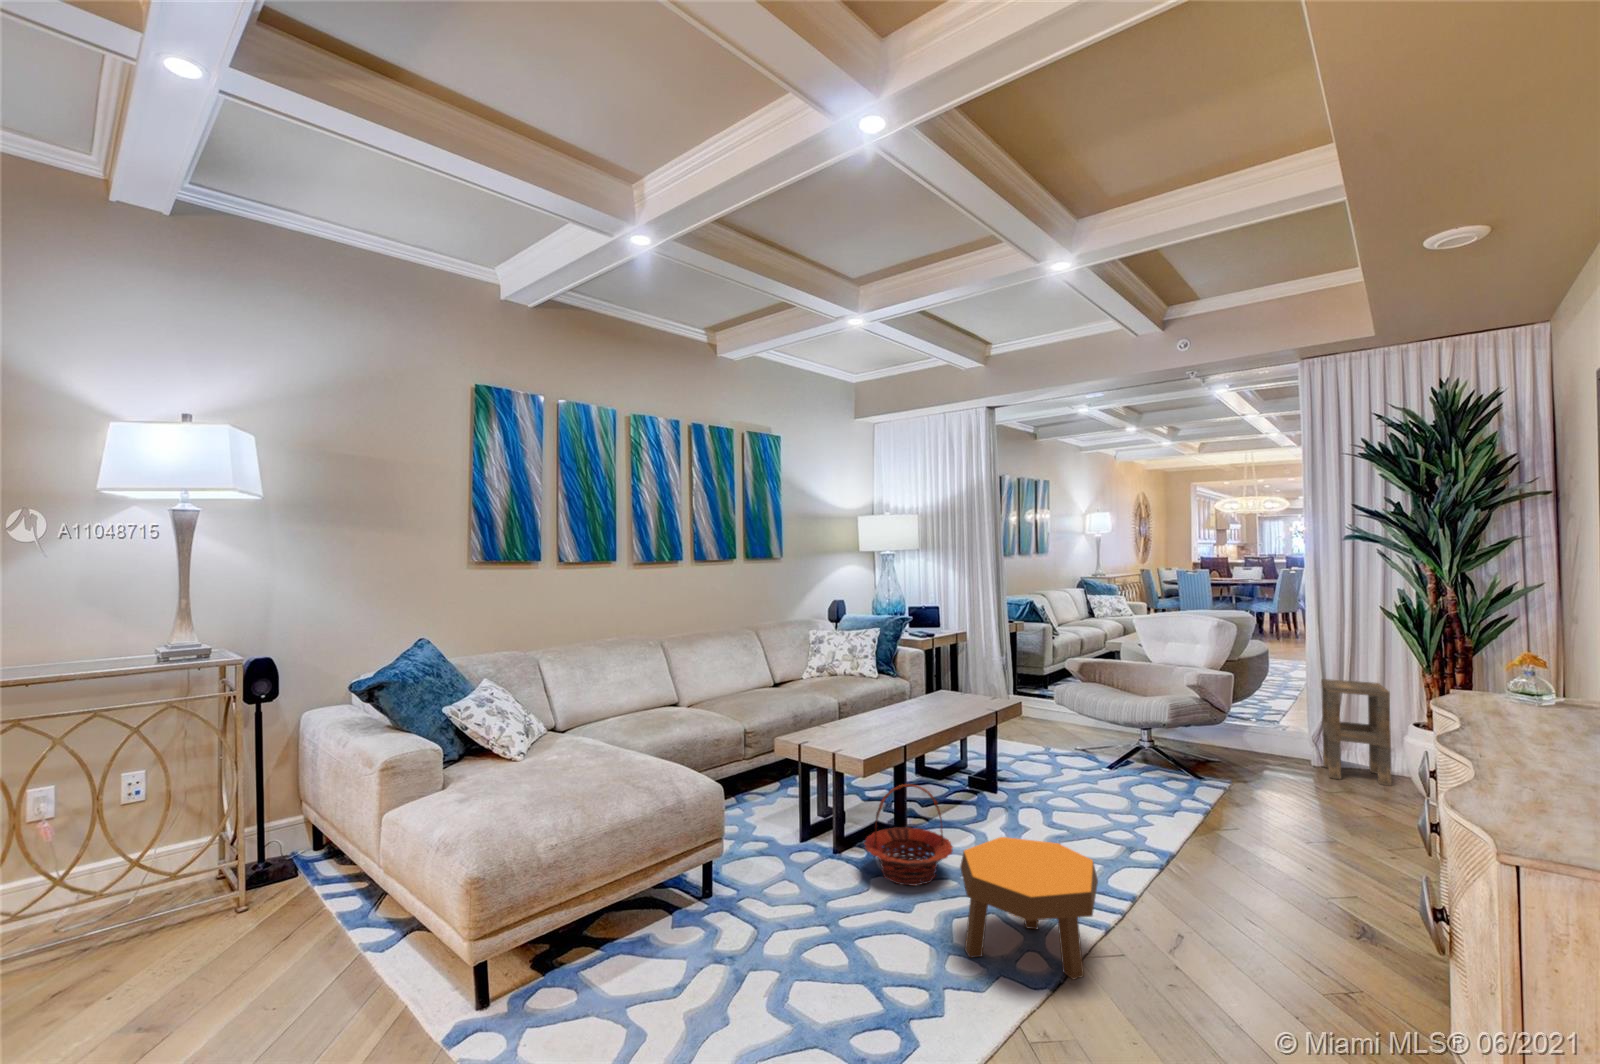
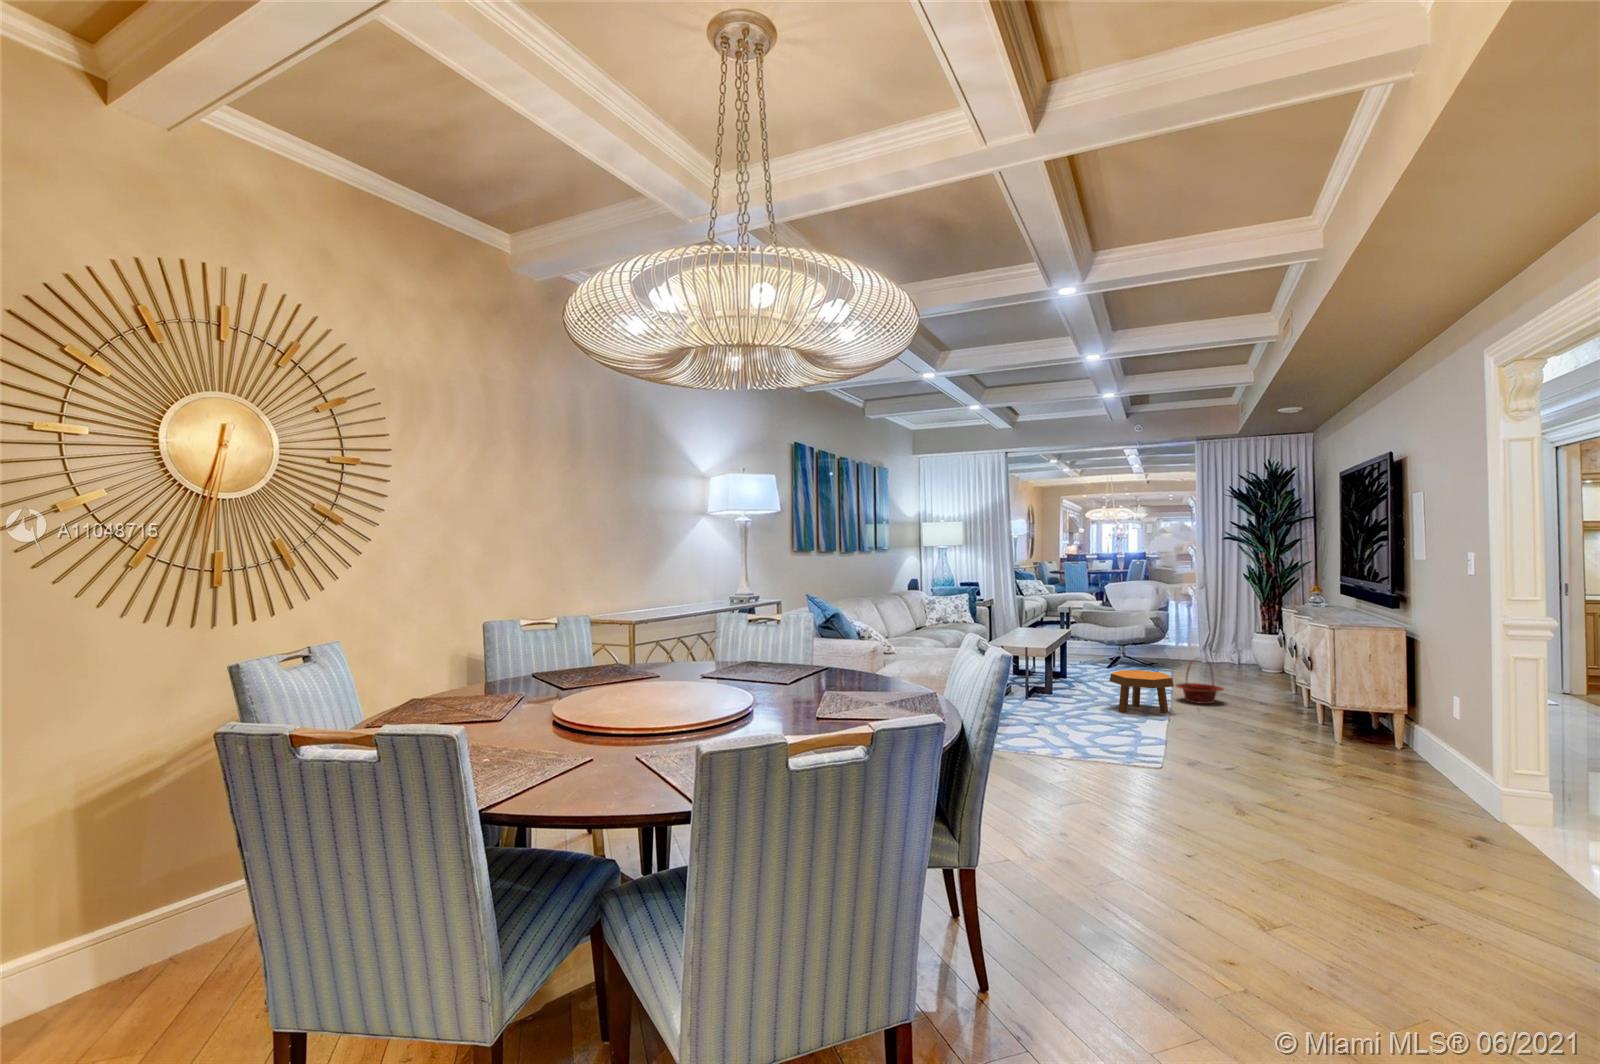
side table: present [1321,679,1392,786] -> none [1210,615,1246,667]
basket: present [864,784,953,886] -> present [1176,661,1224,704]

